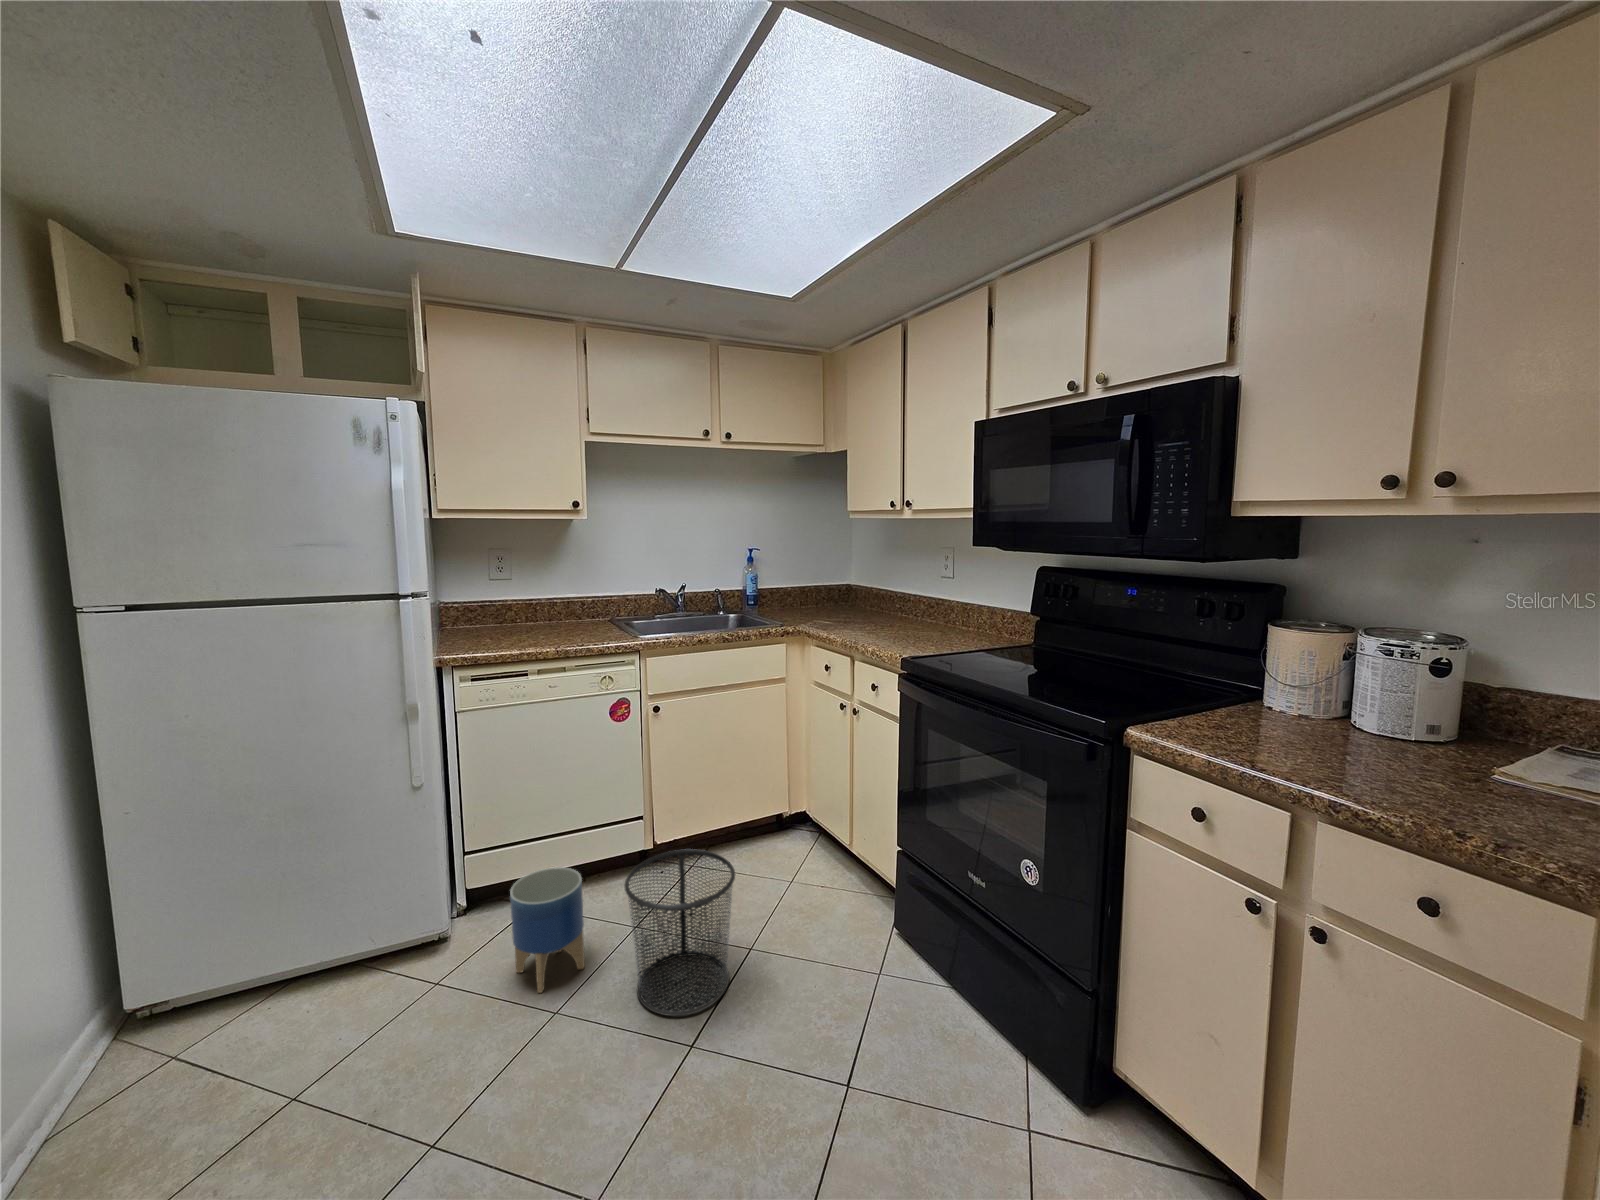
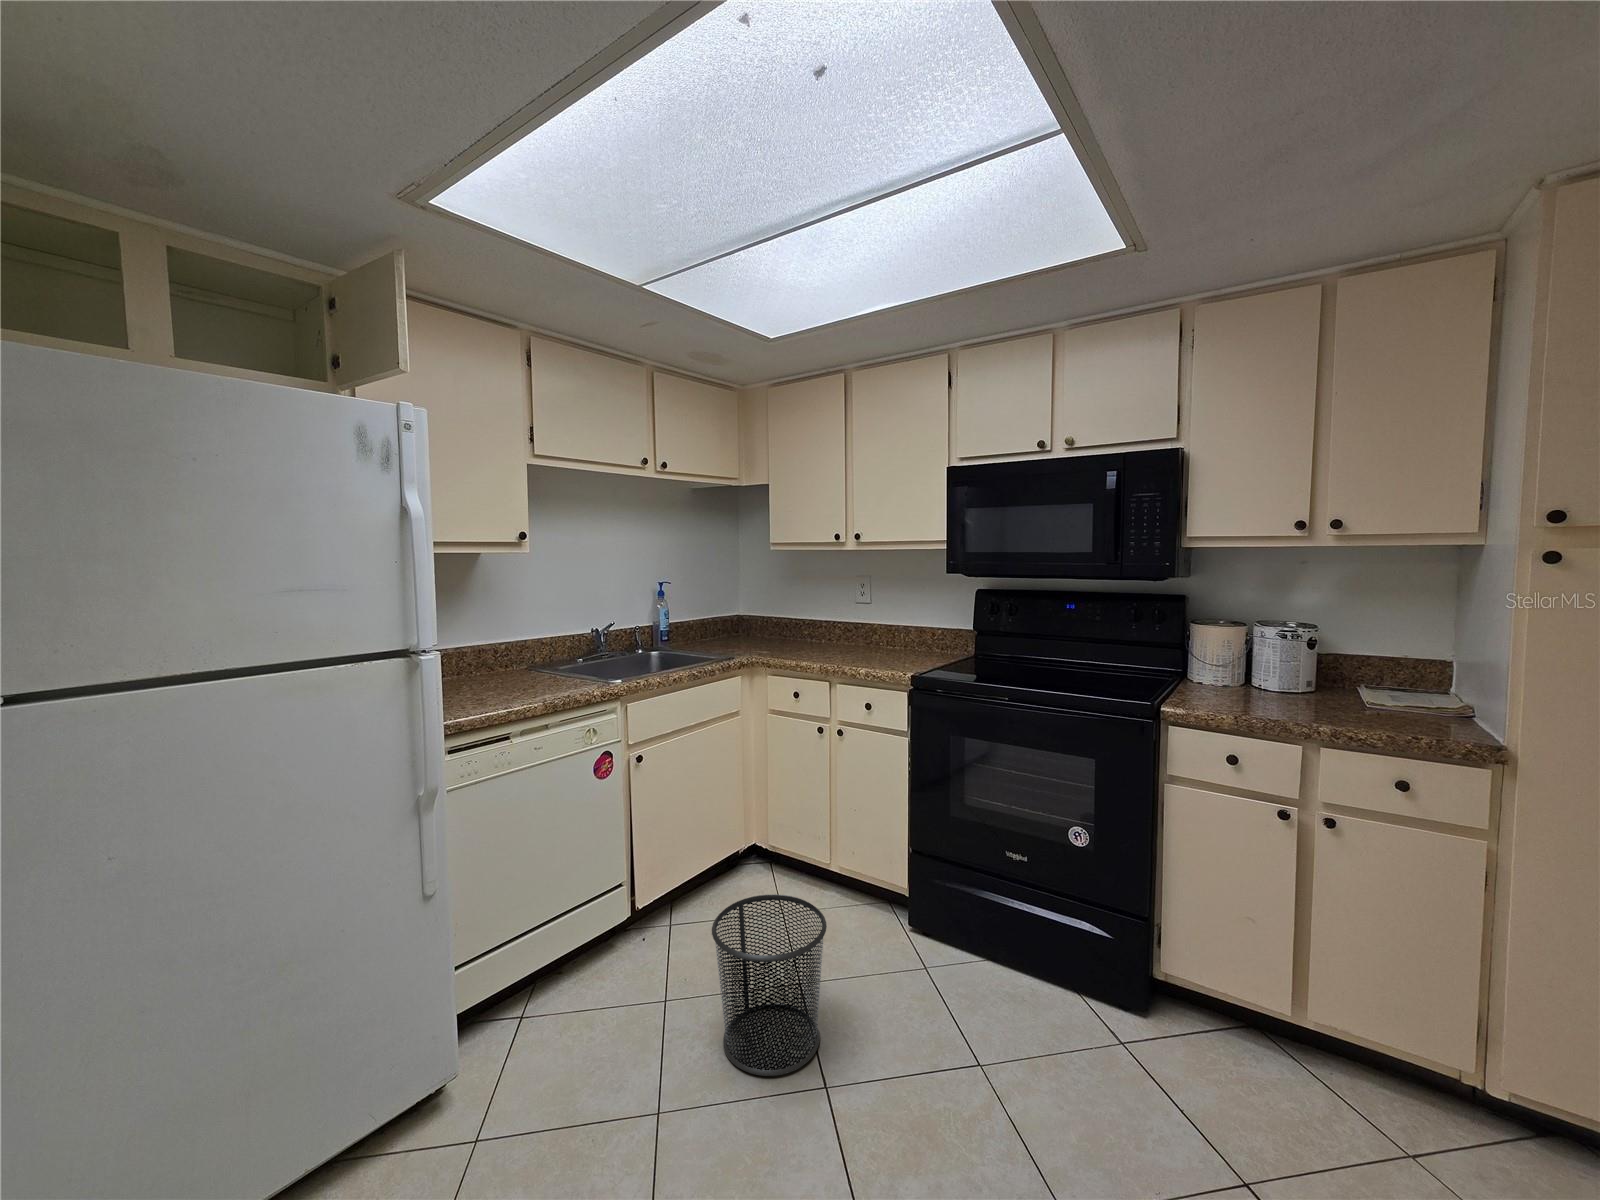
planter: present [510,867,585,993] -> none [570,954,653,1108]

